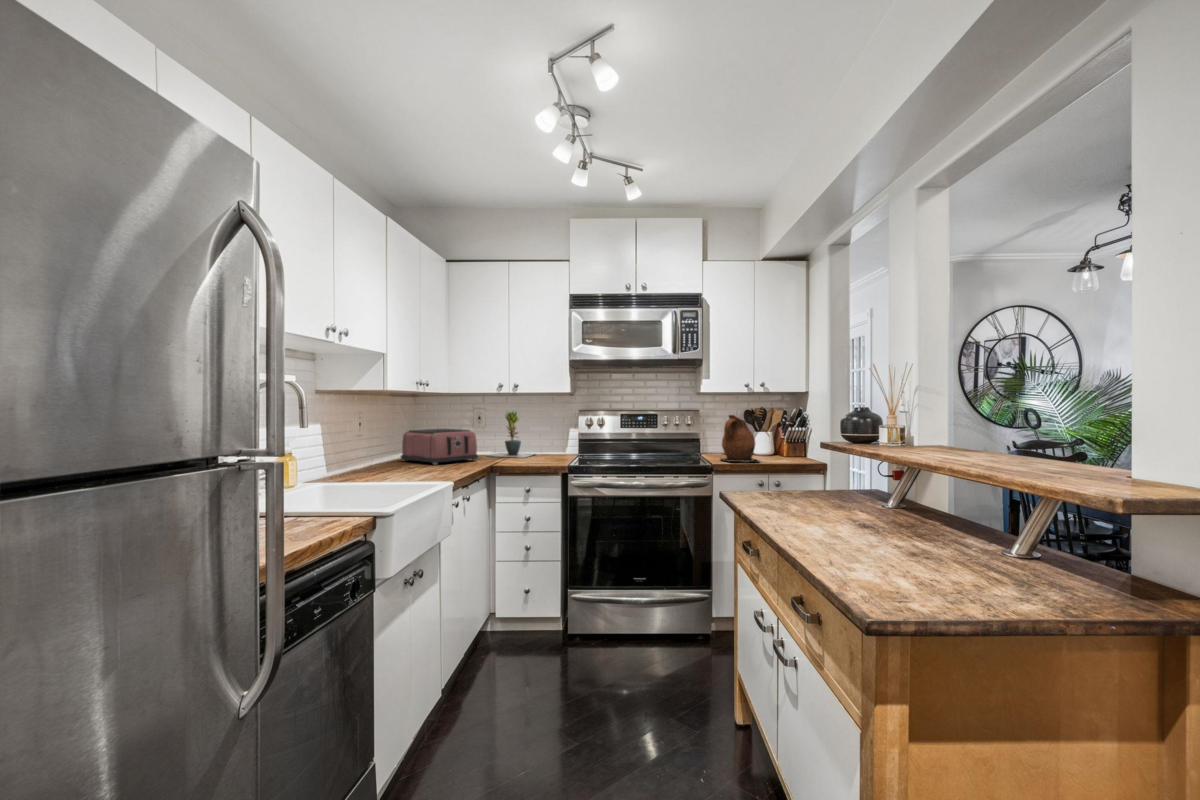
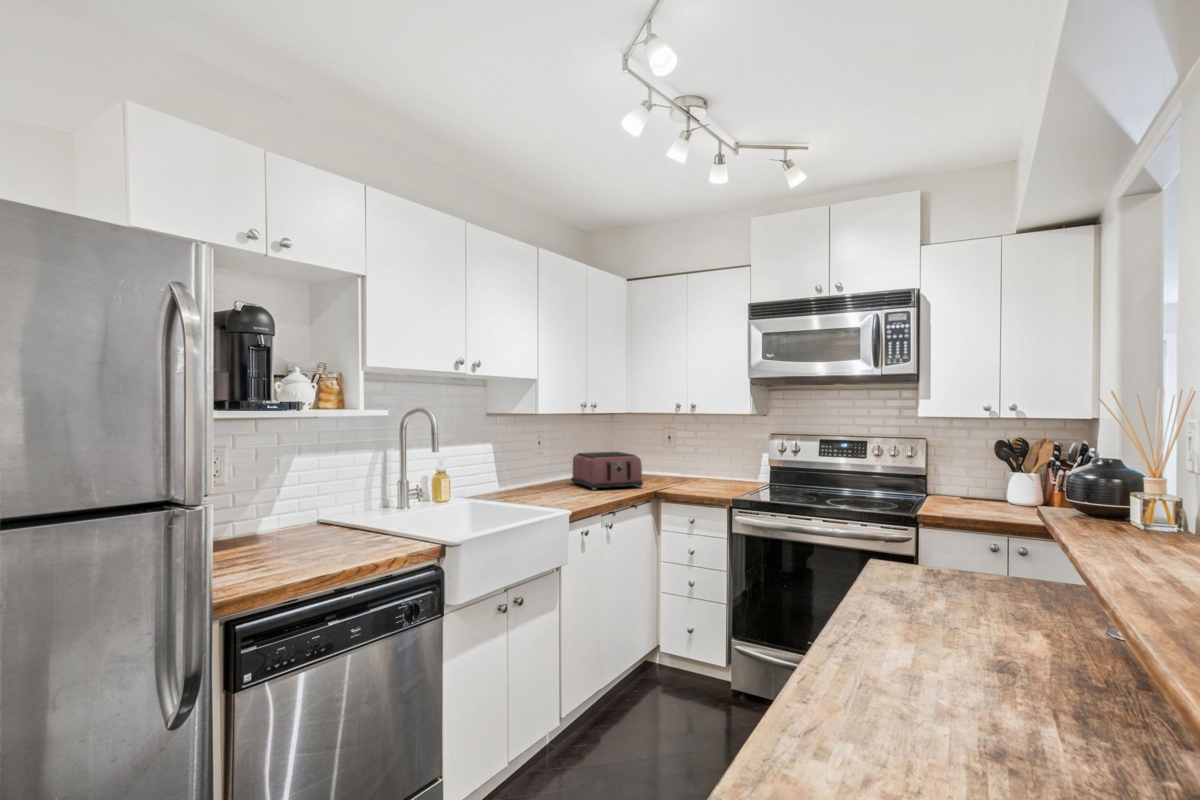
potted plant: present [490,411,534,458] -> none [661,434,721,487]
ceramic pitcher: present [721,415,760,462] -> none [939,447,1000,514]

